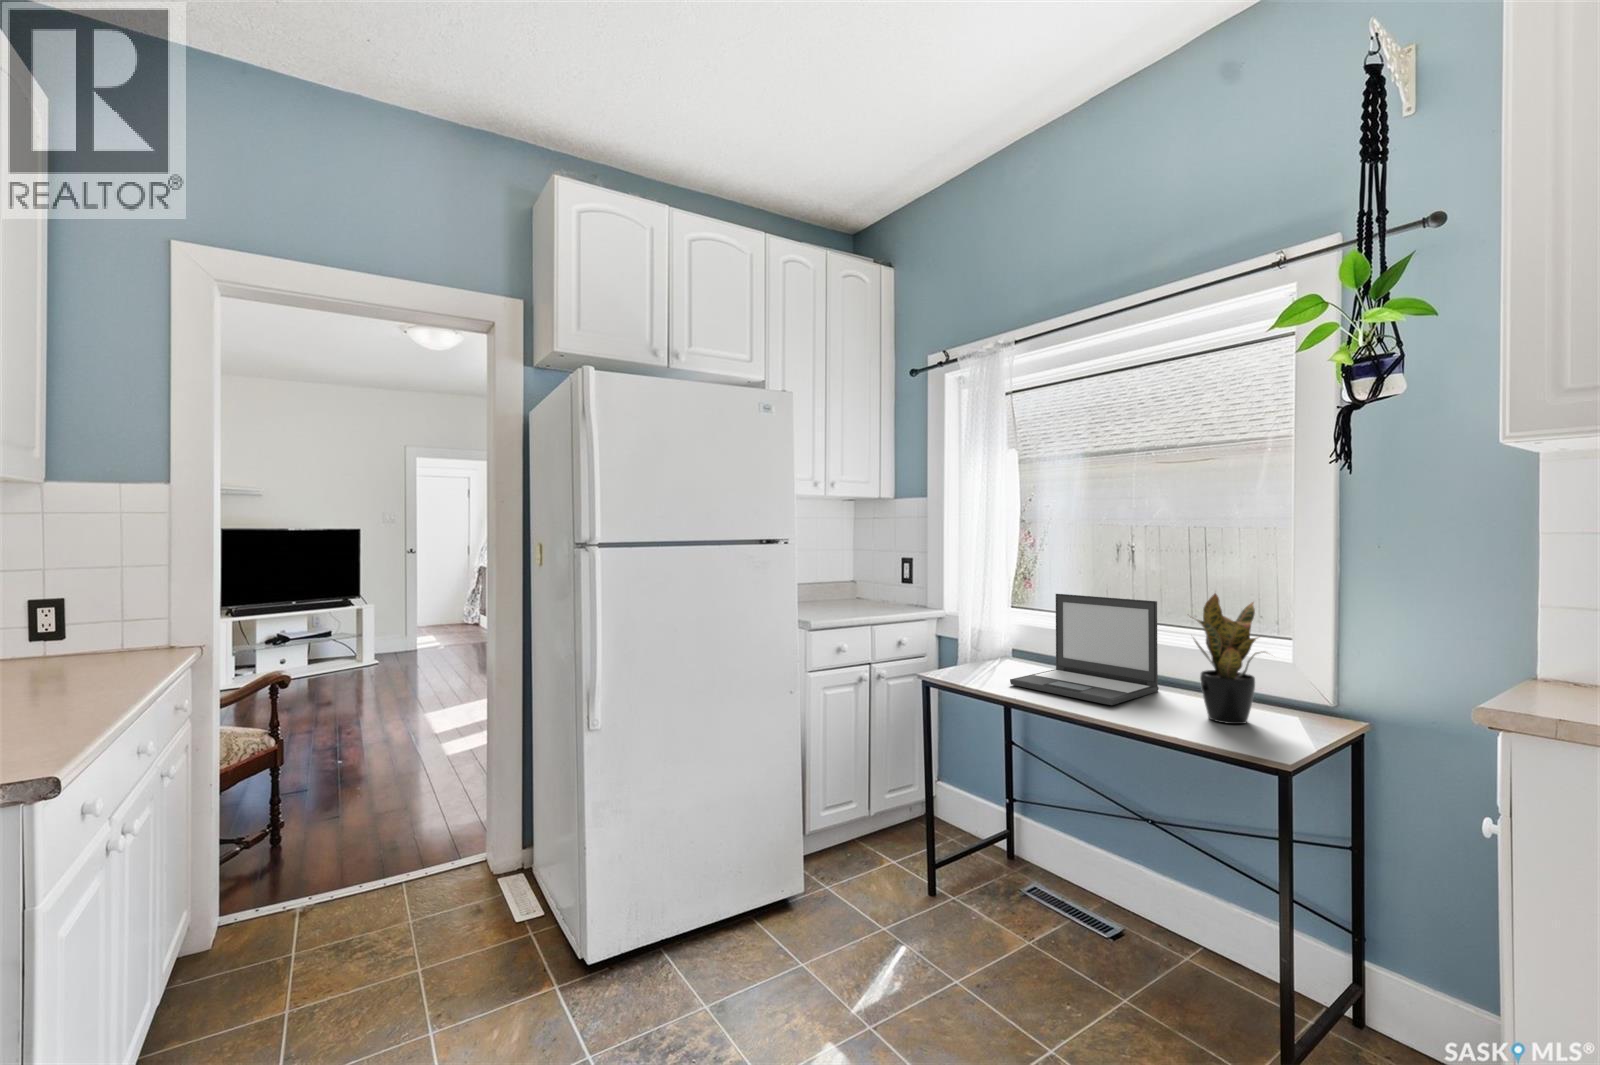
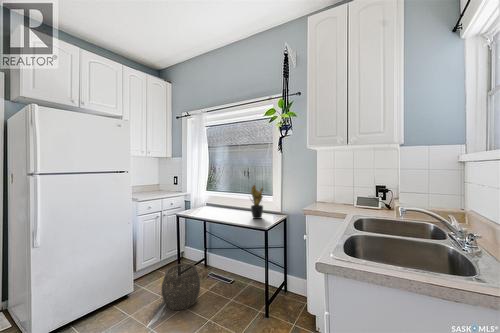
laptop: present [1010,594,1159,705] -> none [203,186,243,217]
woven basket: none [886,838,1009,991] -> present [161,264,200,310]

